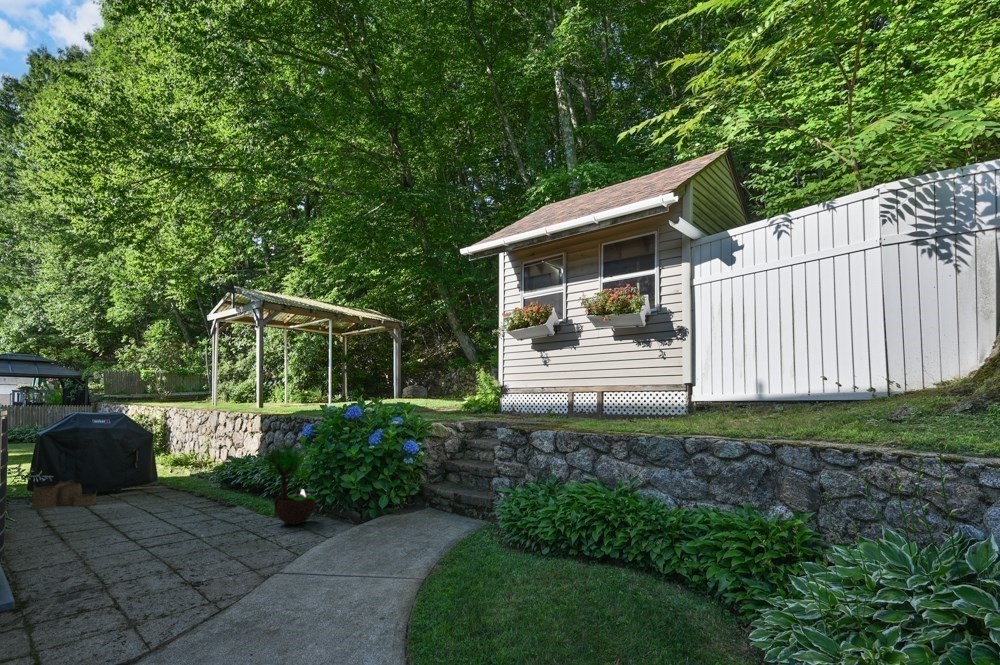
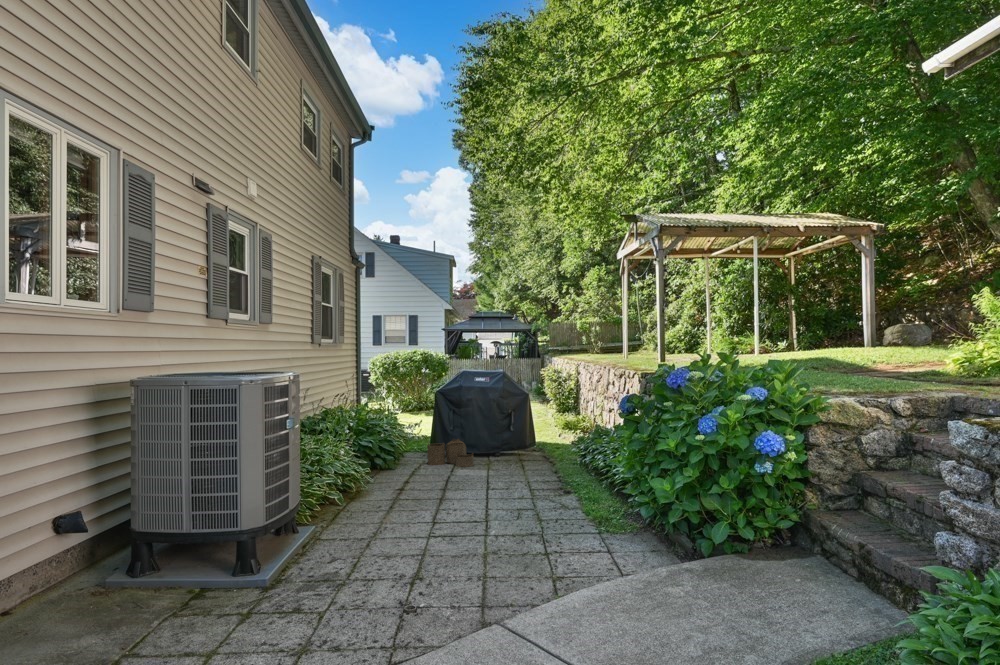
potted tree: present [262,442,315,525] -> none [561,410,638,537]

